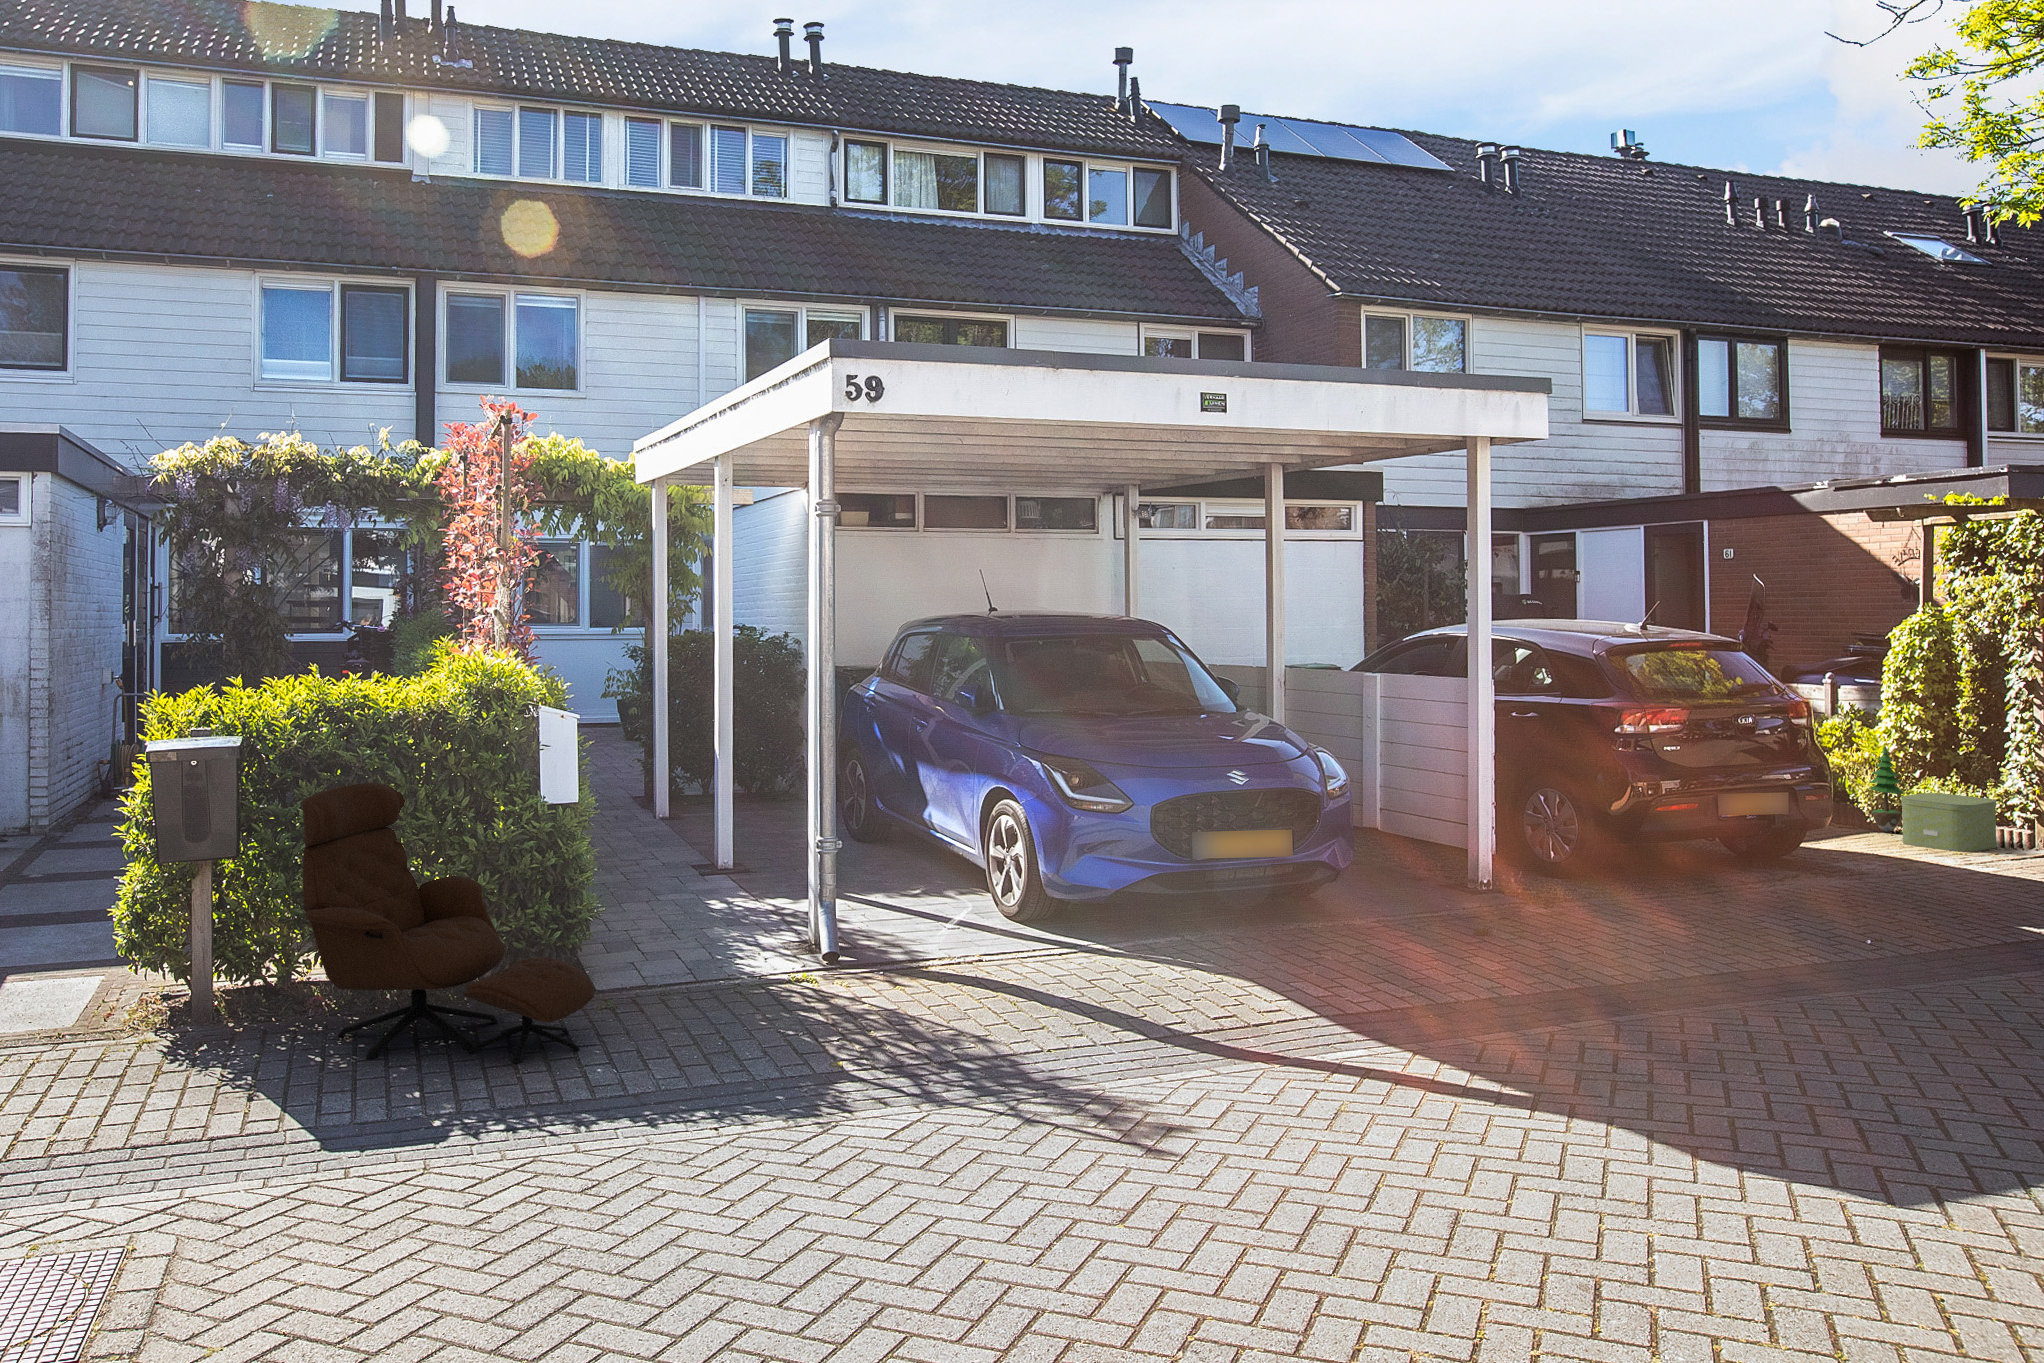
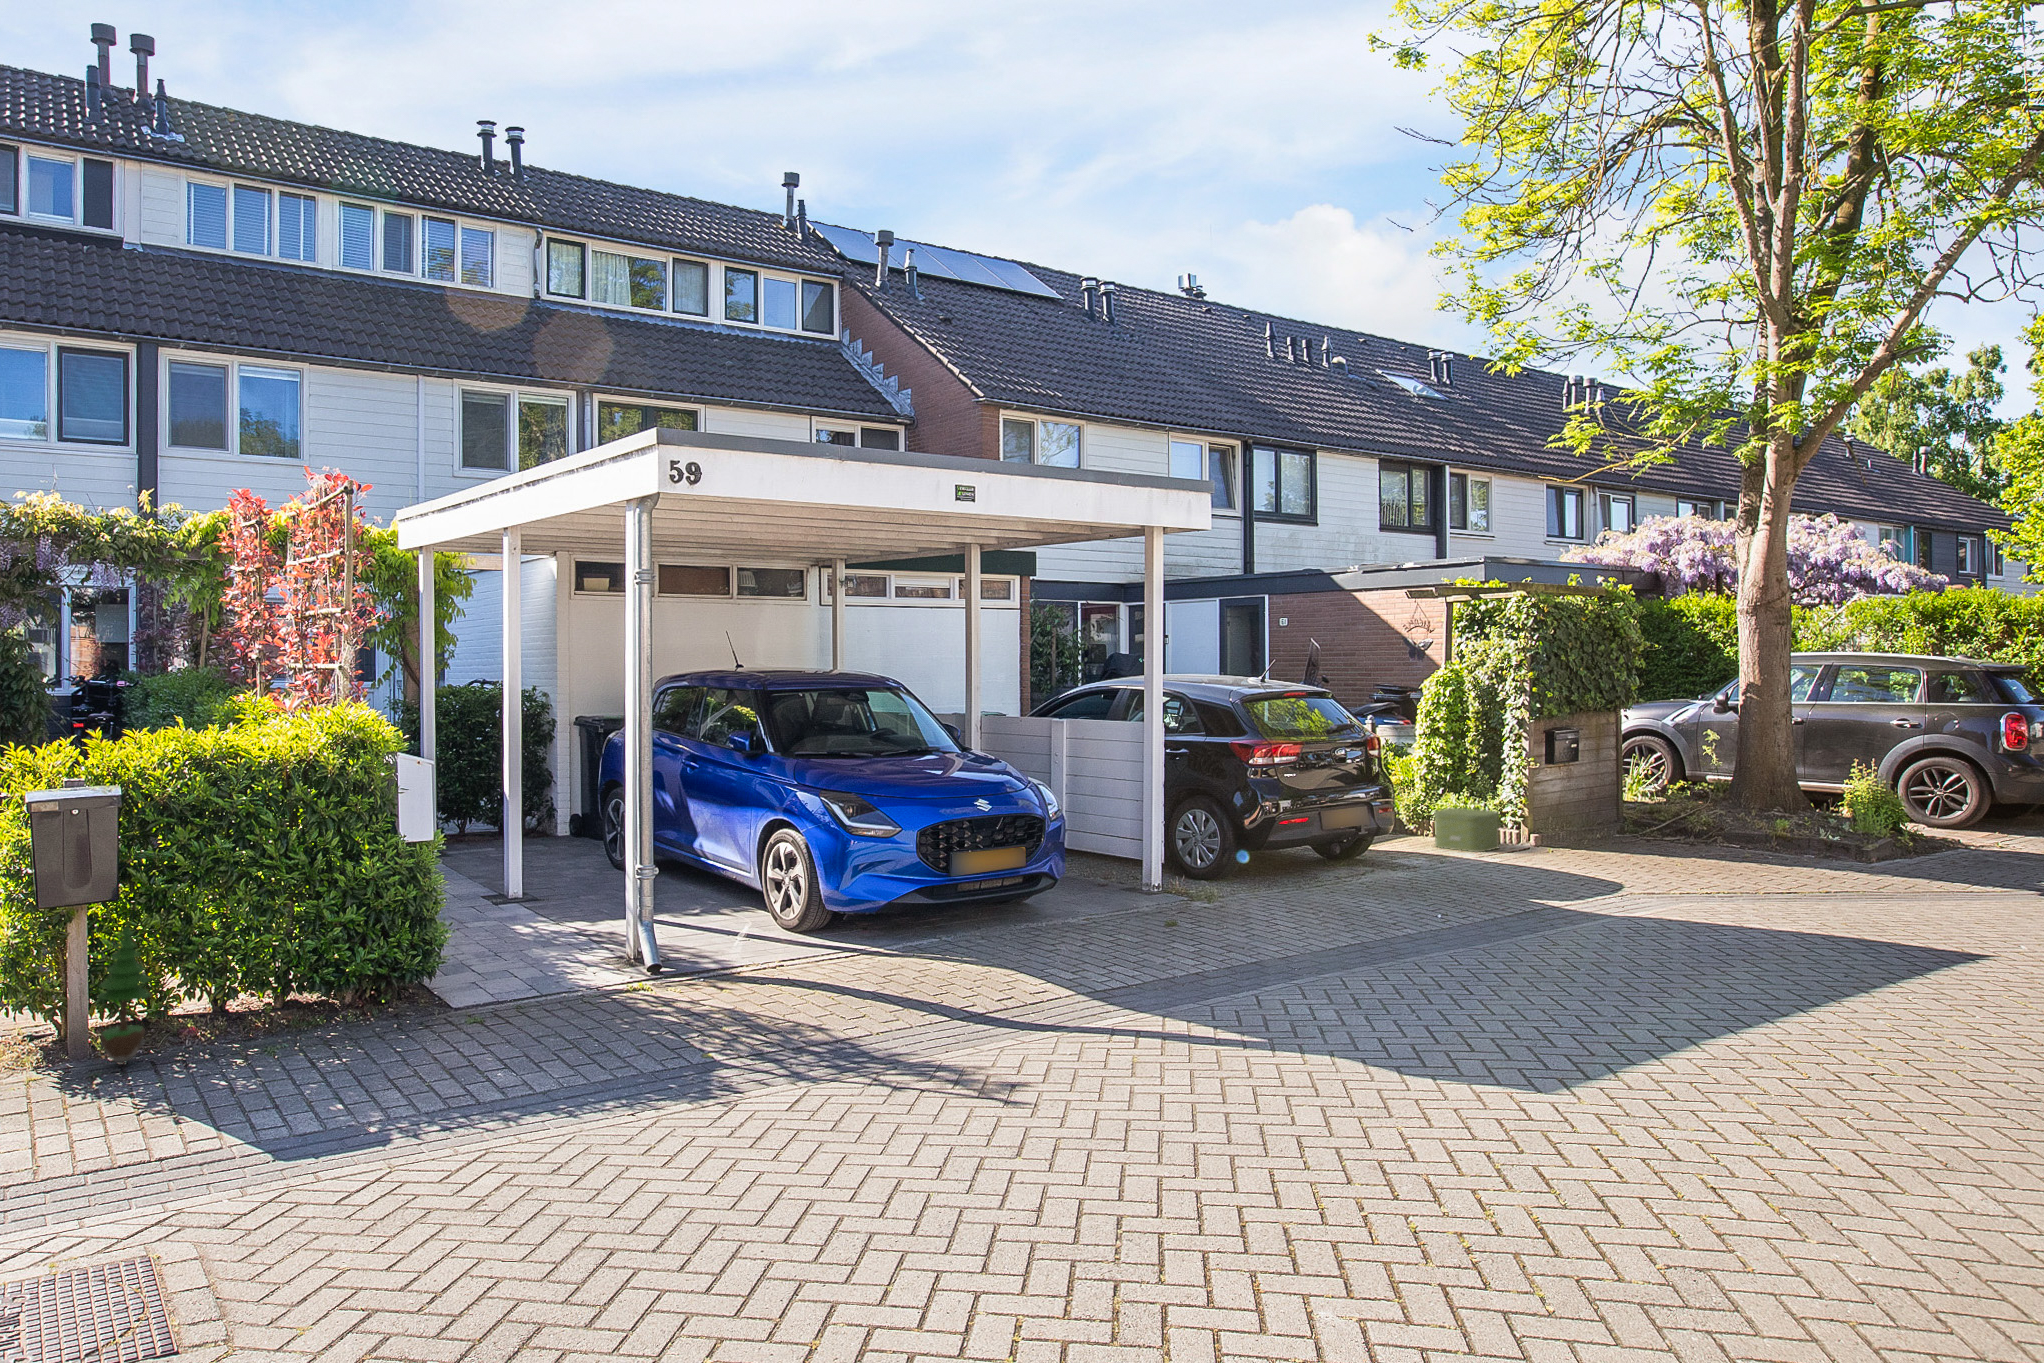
potted tree: present [1869,746,1904,832] -> present [97,924,150,1064]
lounge chair: present [302,783,595,1063] -> none [205,826,474,1075]

